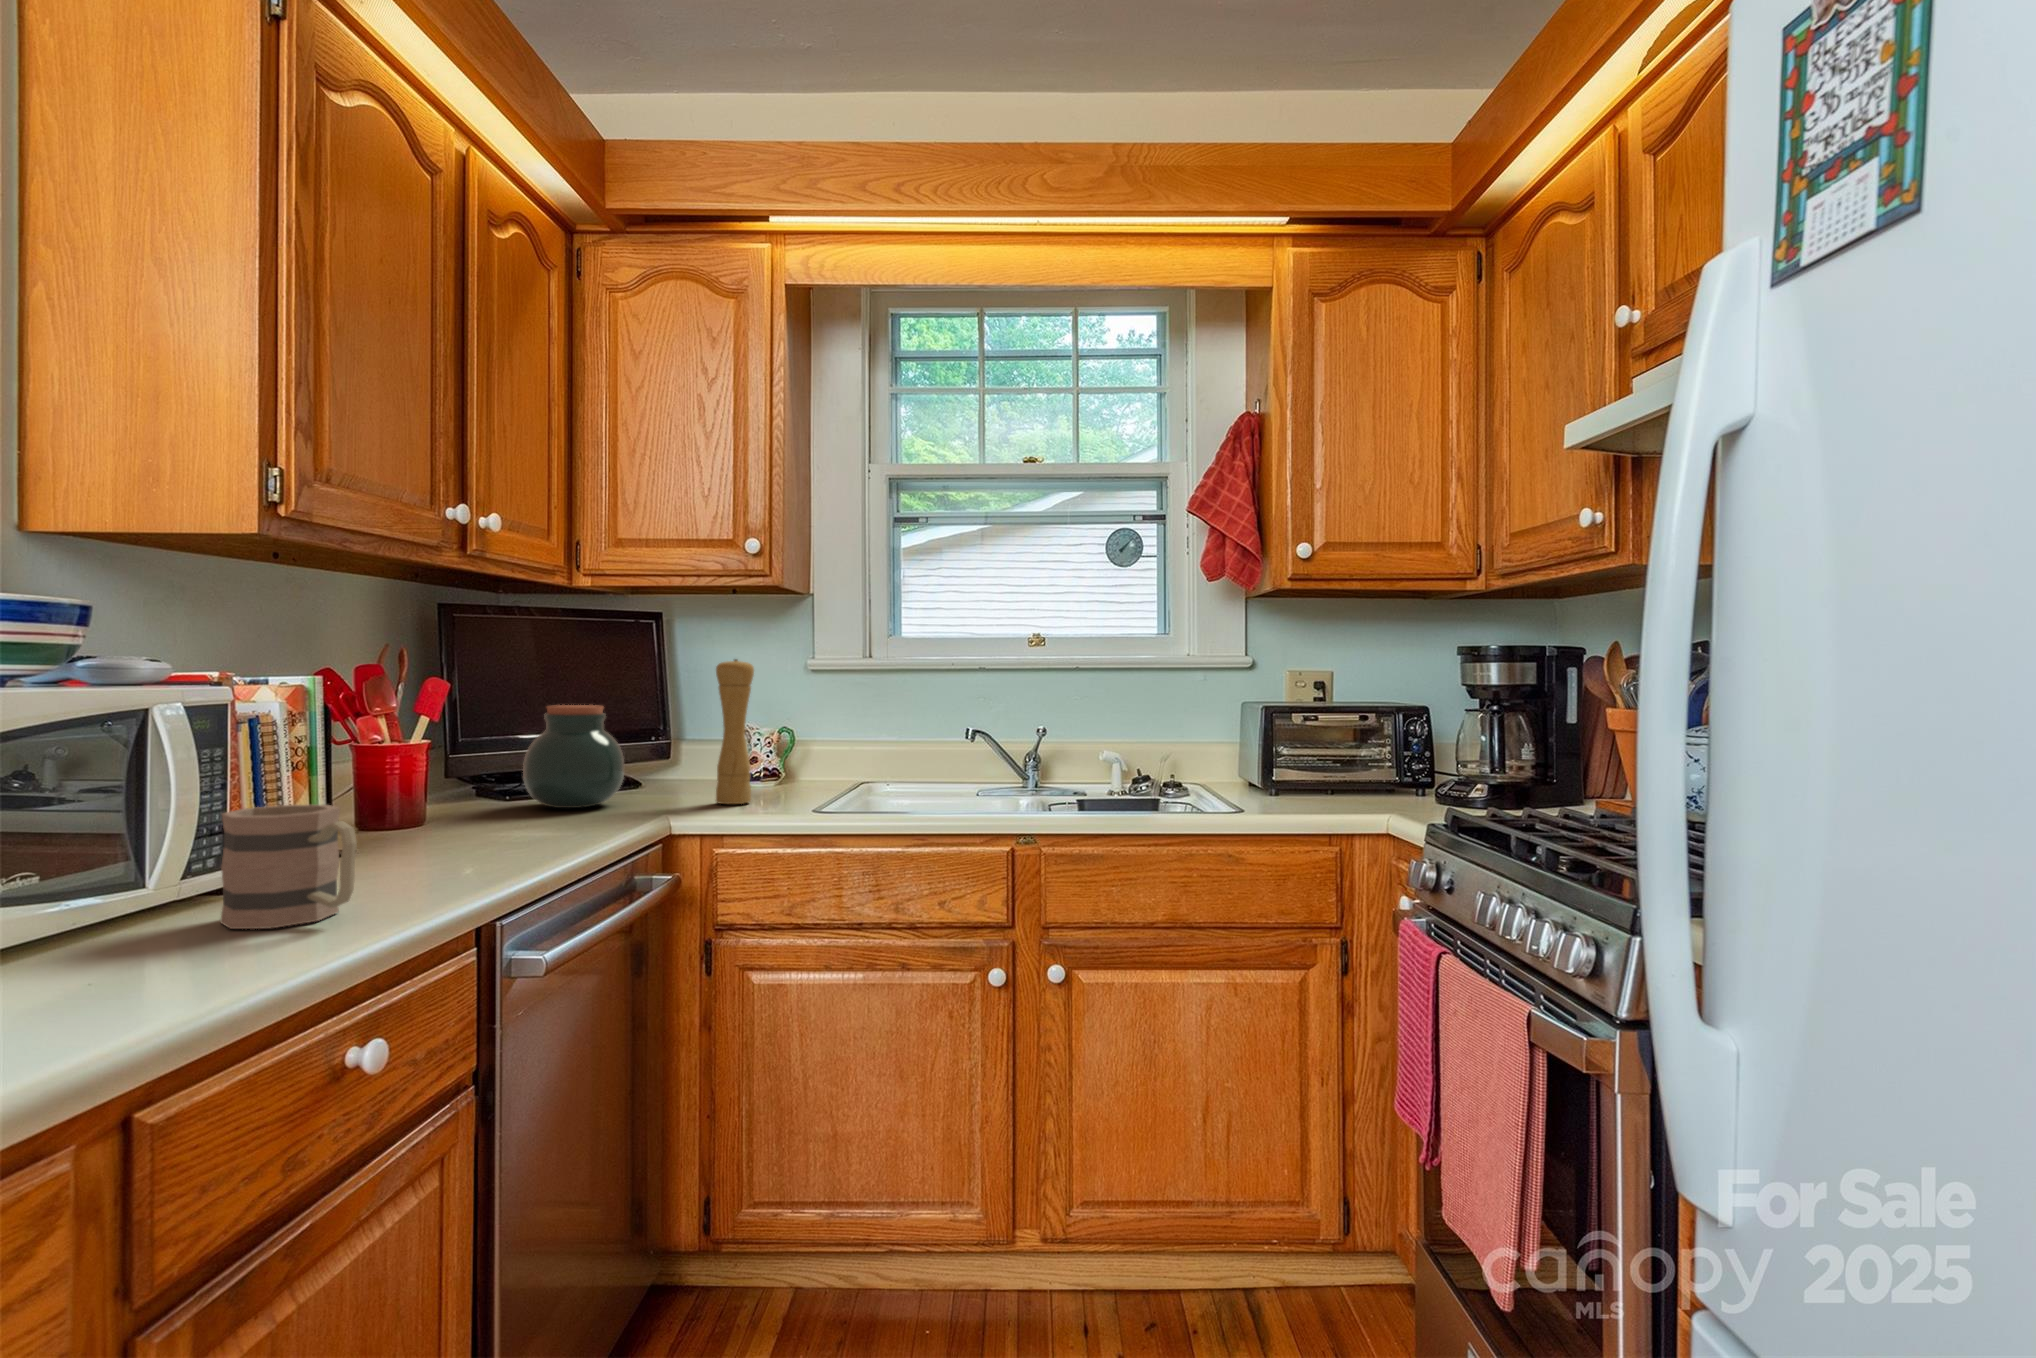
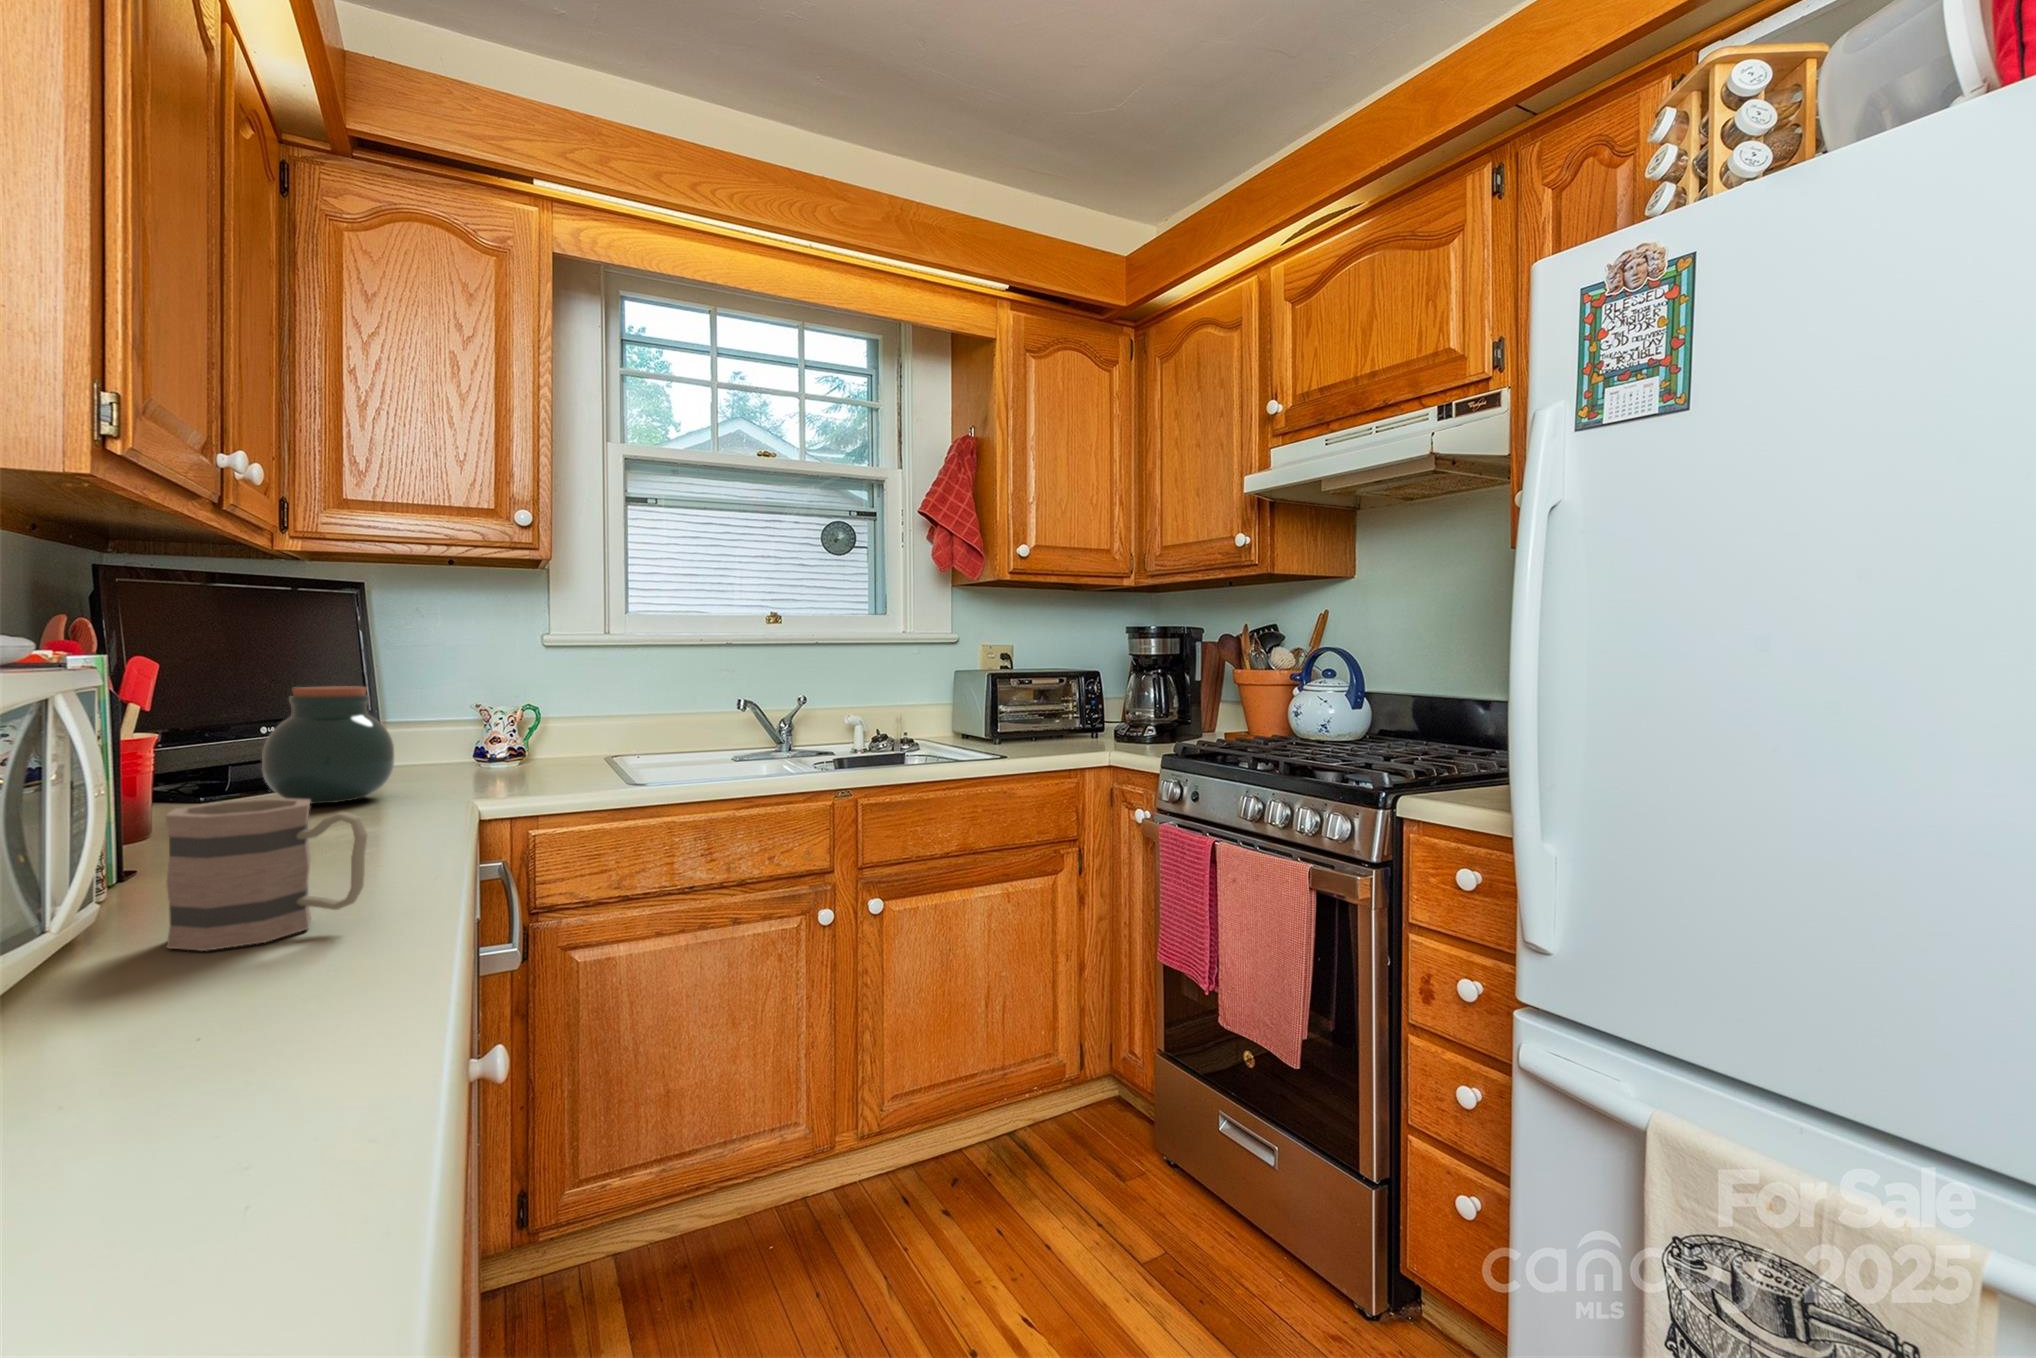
pepper mill: present [716,659,754,804] -> none [500,635,544,786]

